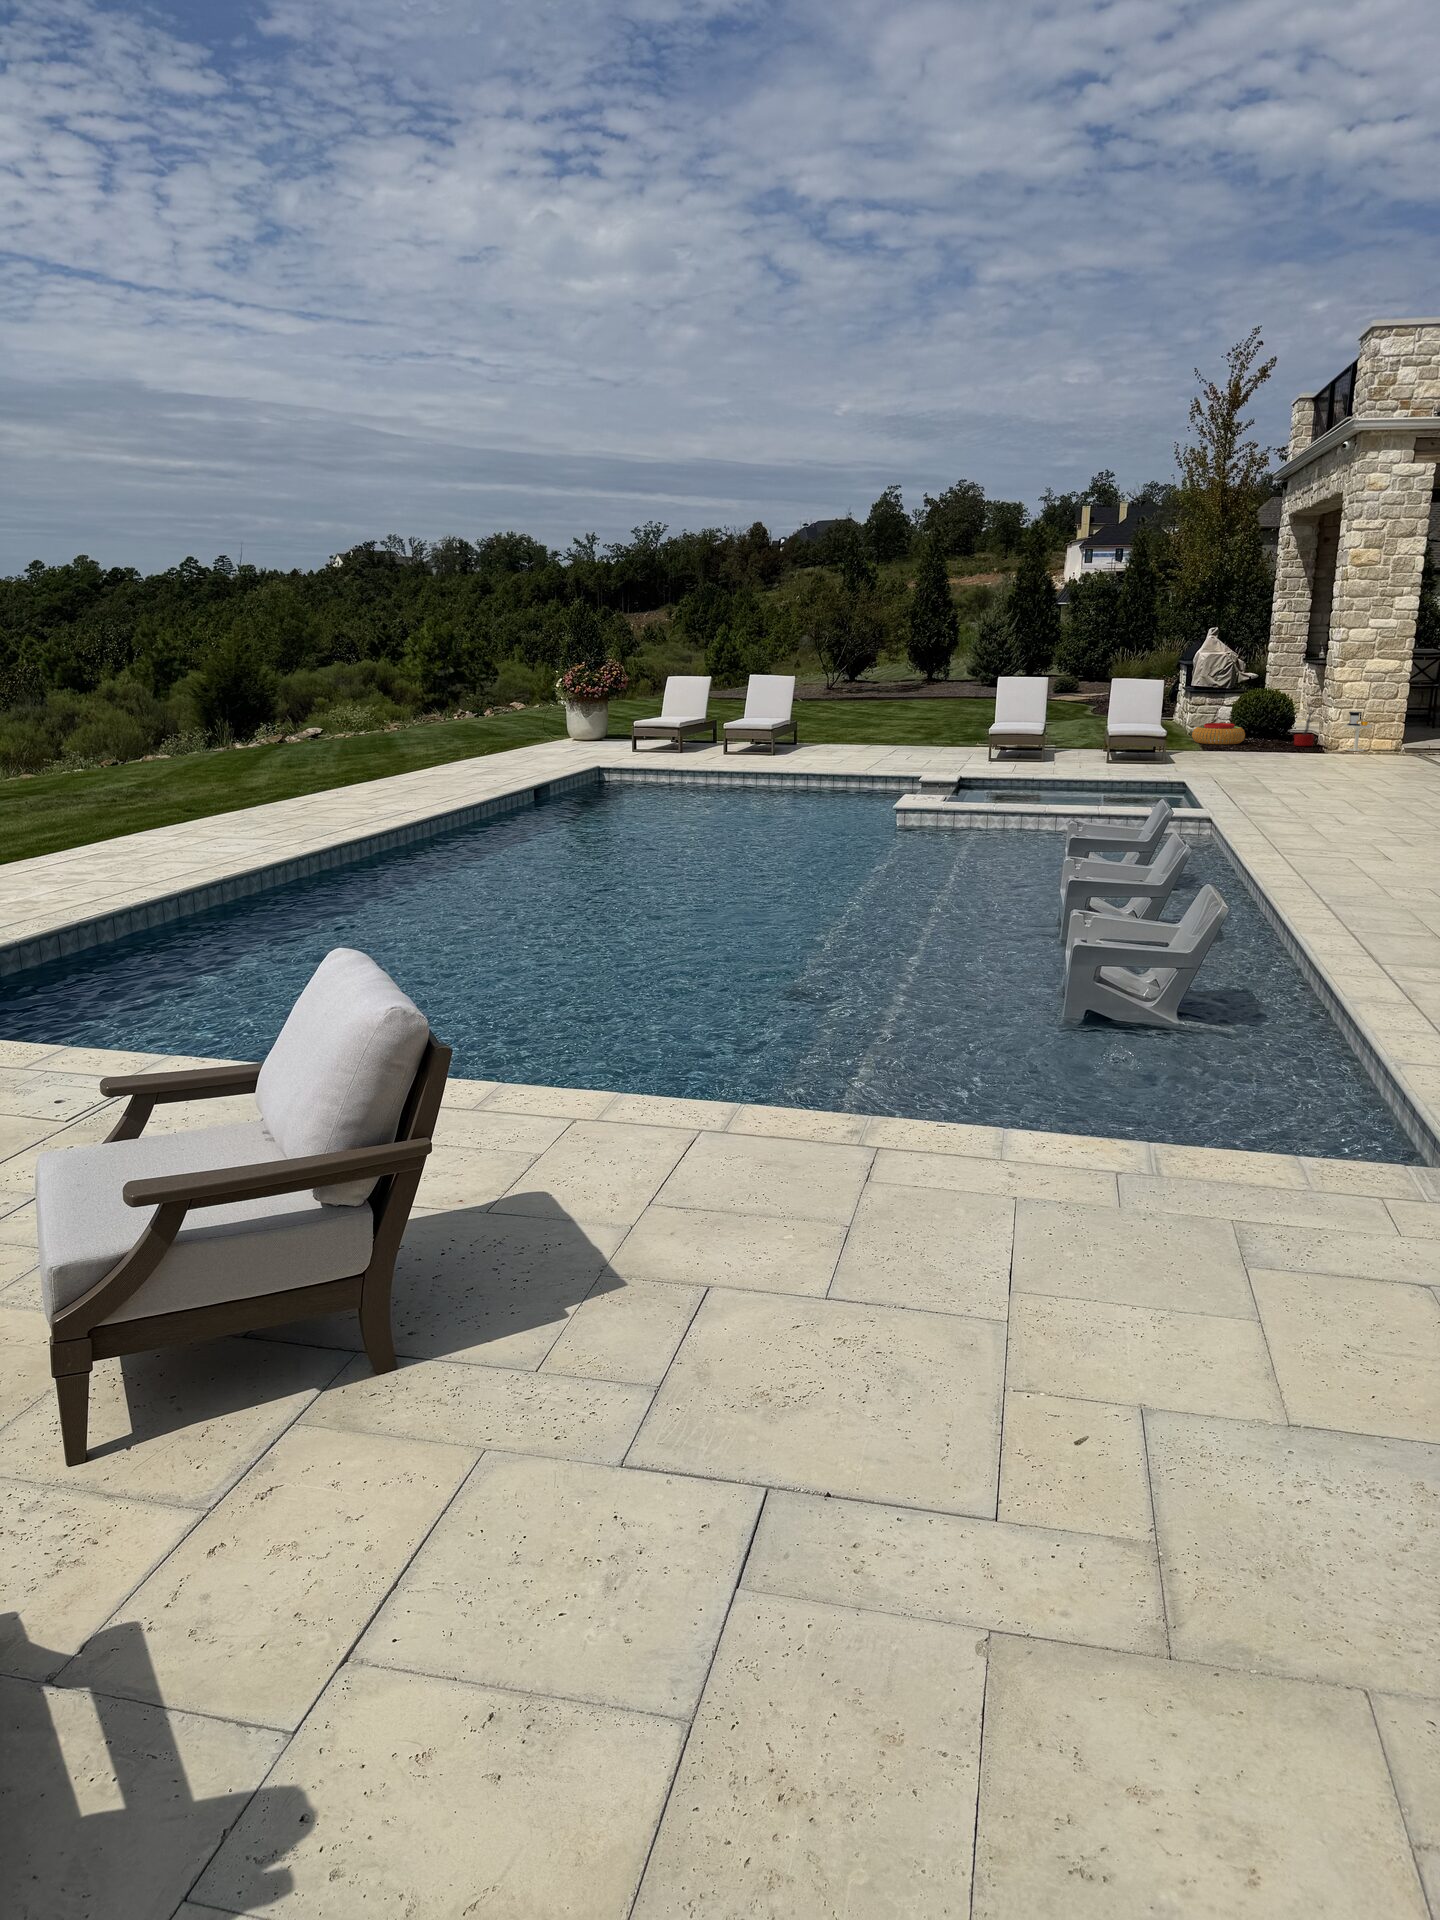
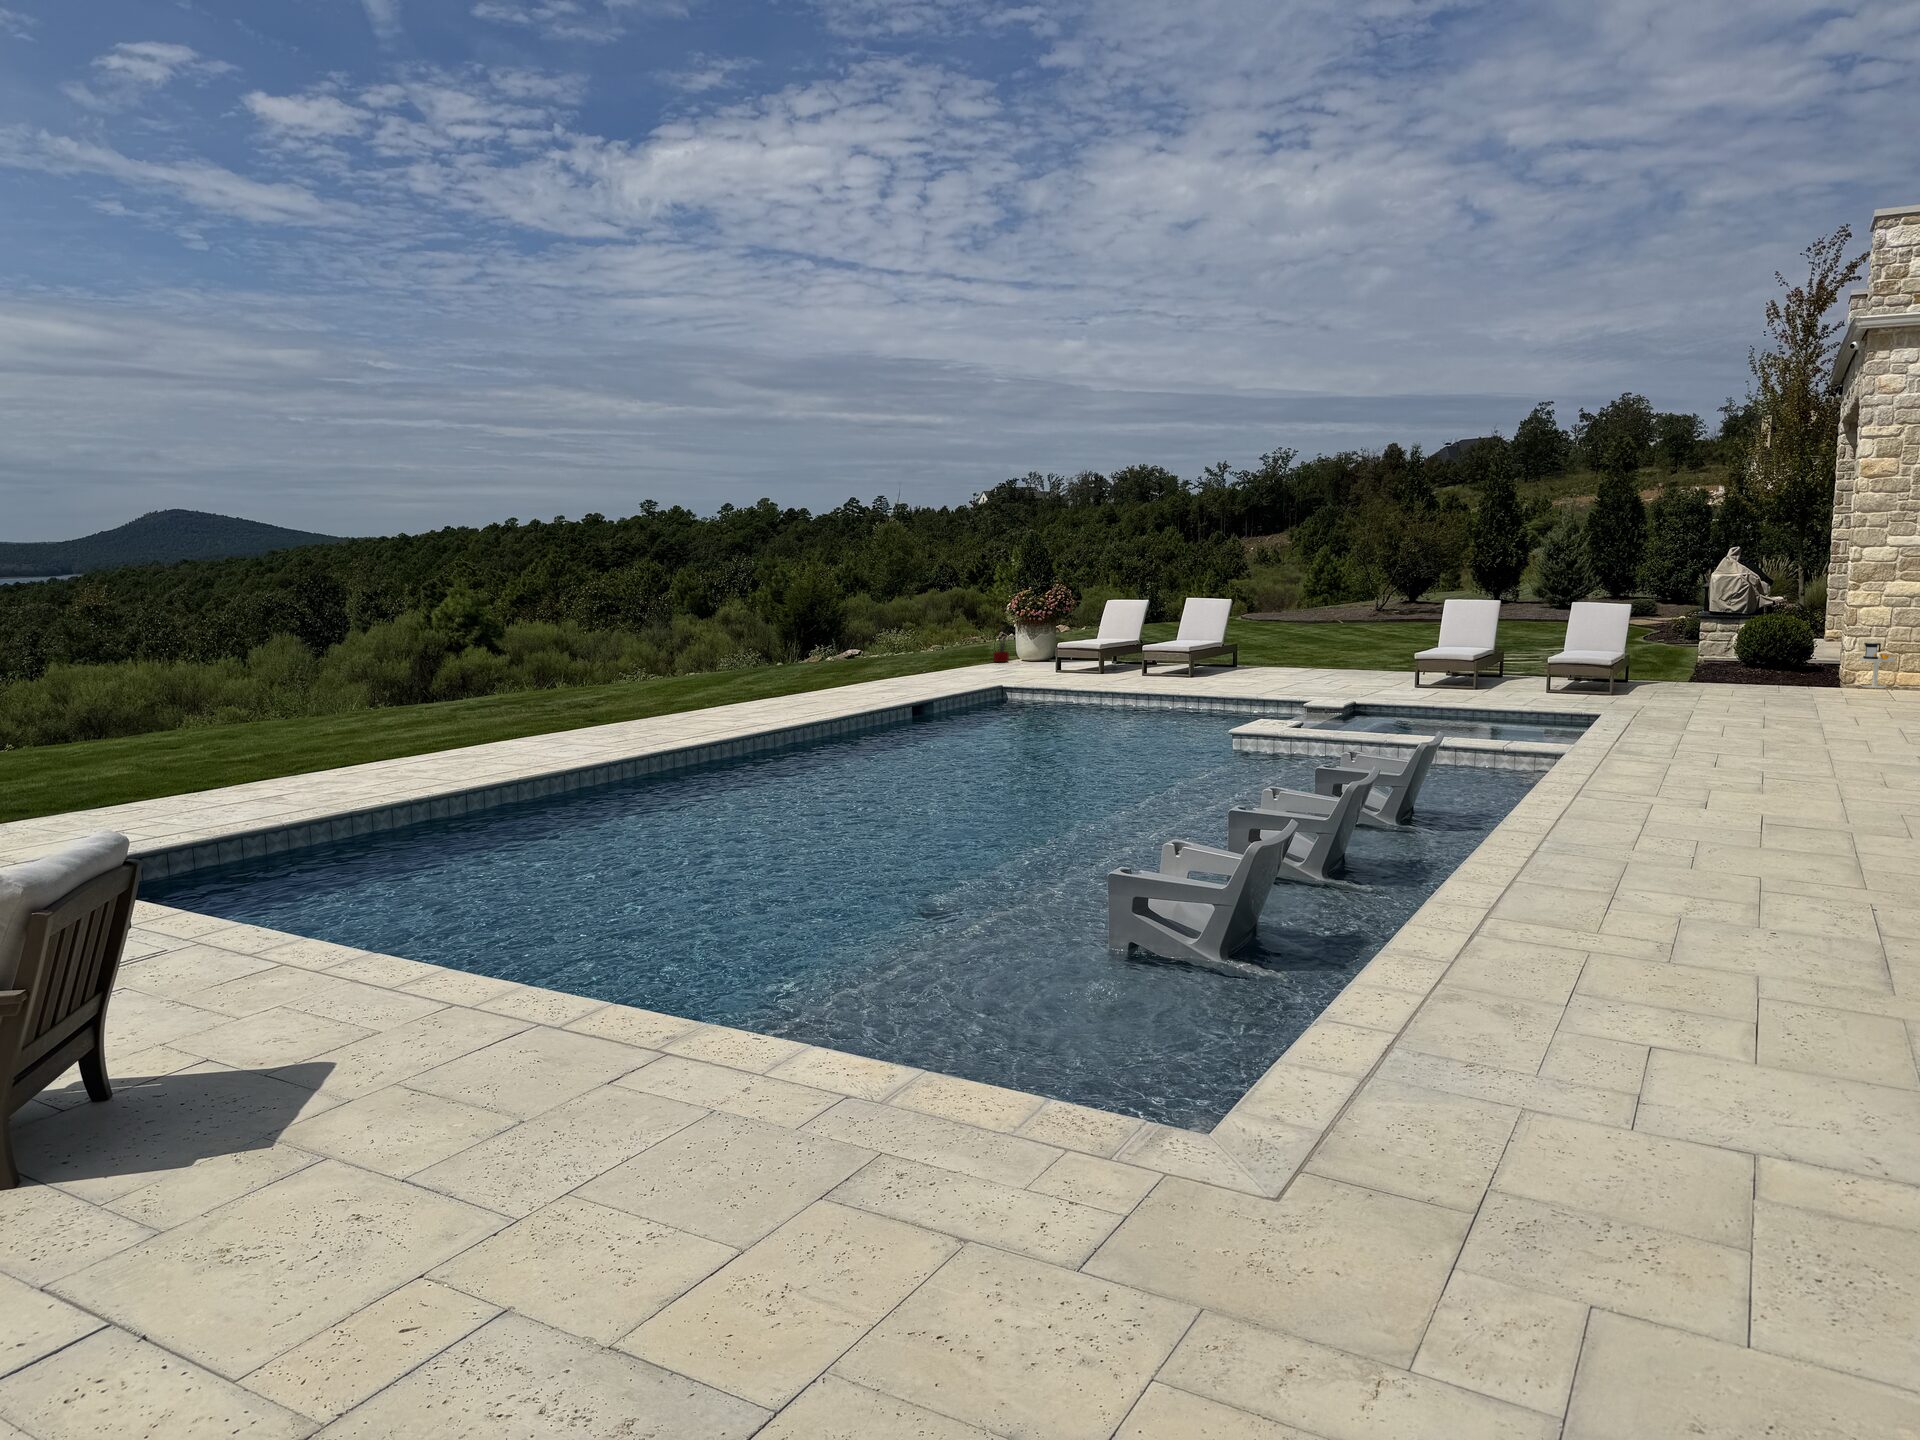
decorative plant: present [1294,707,1314,746] -> present [993,628,1009,662]
pouf: present [1192,723,1245,745] -> none [1675,652,1740,676]

